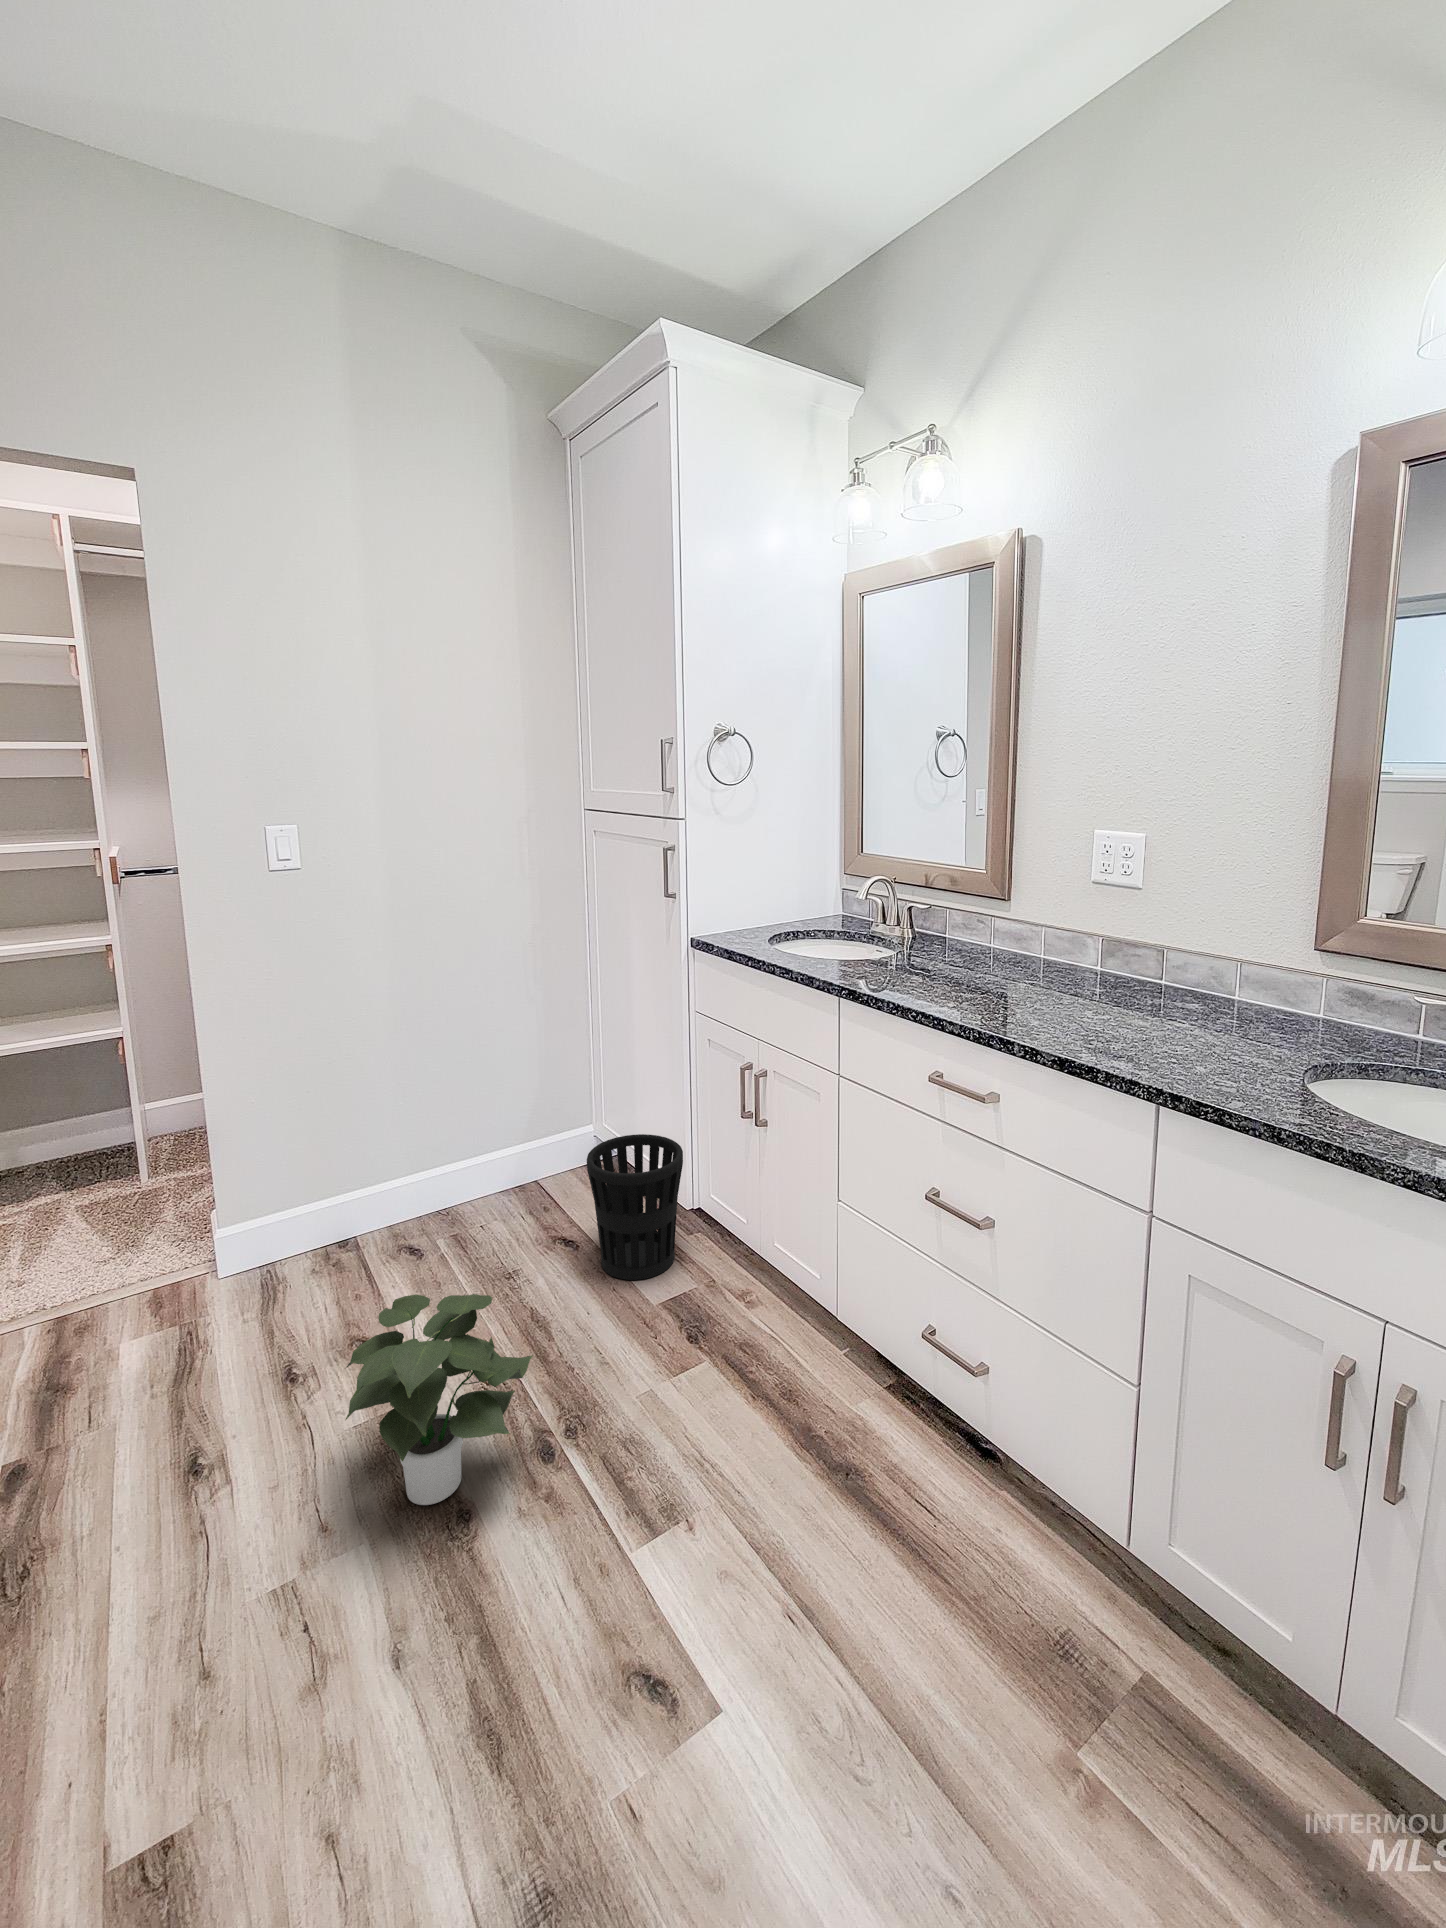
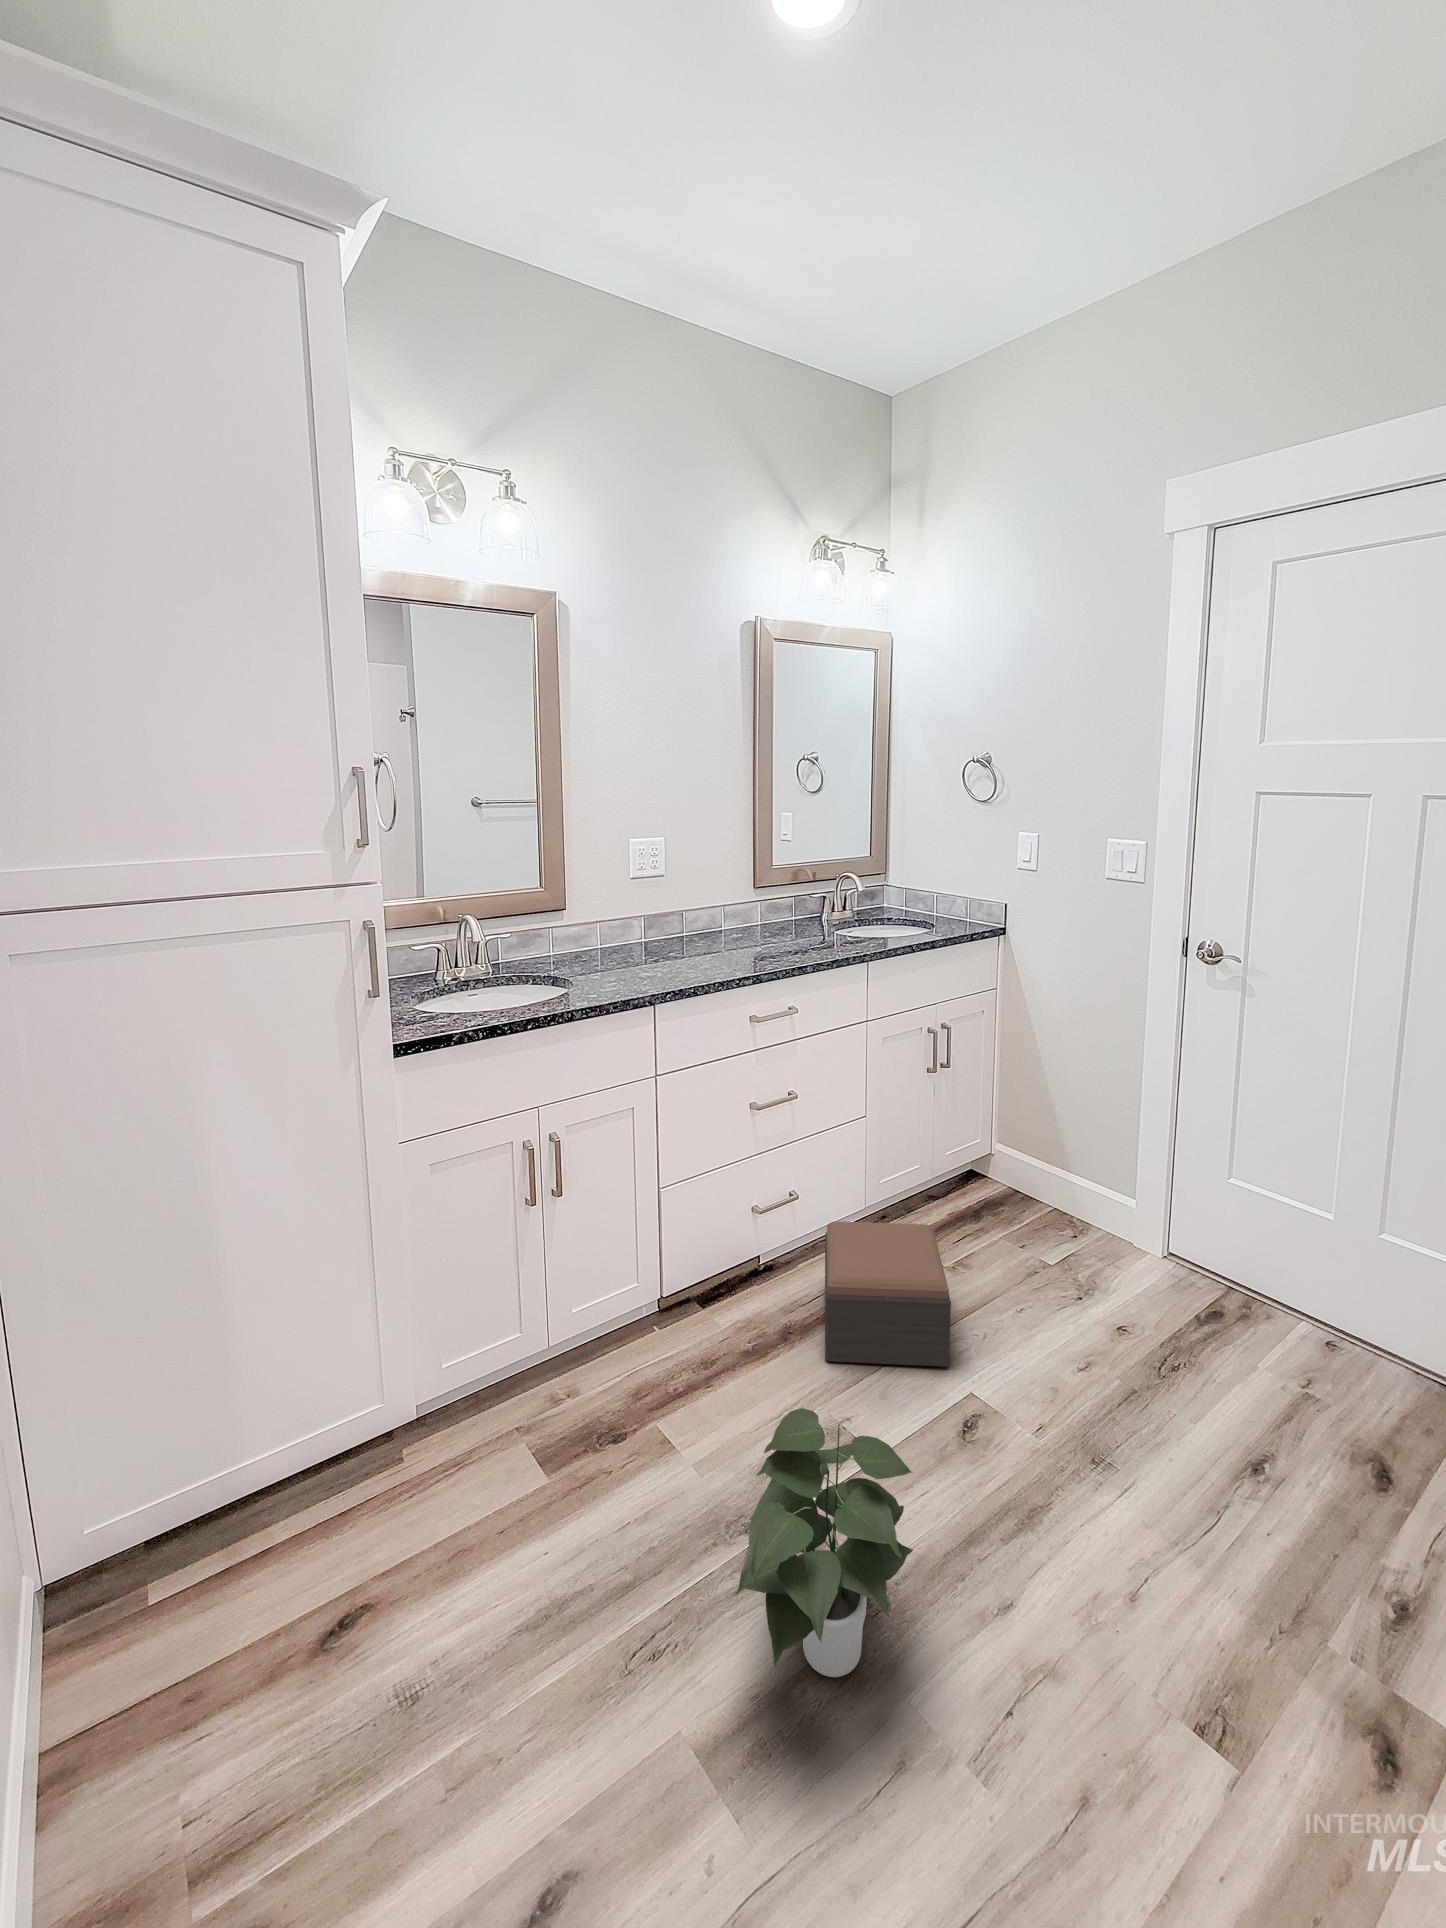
wastebasket: present [587,1134,683,1280] -> none [355,1326,500,1558]
footstool: none [774,1410,990,1703] -> present [825,1221,951,1367]

